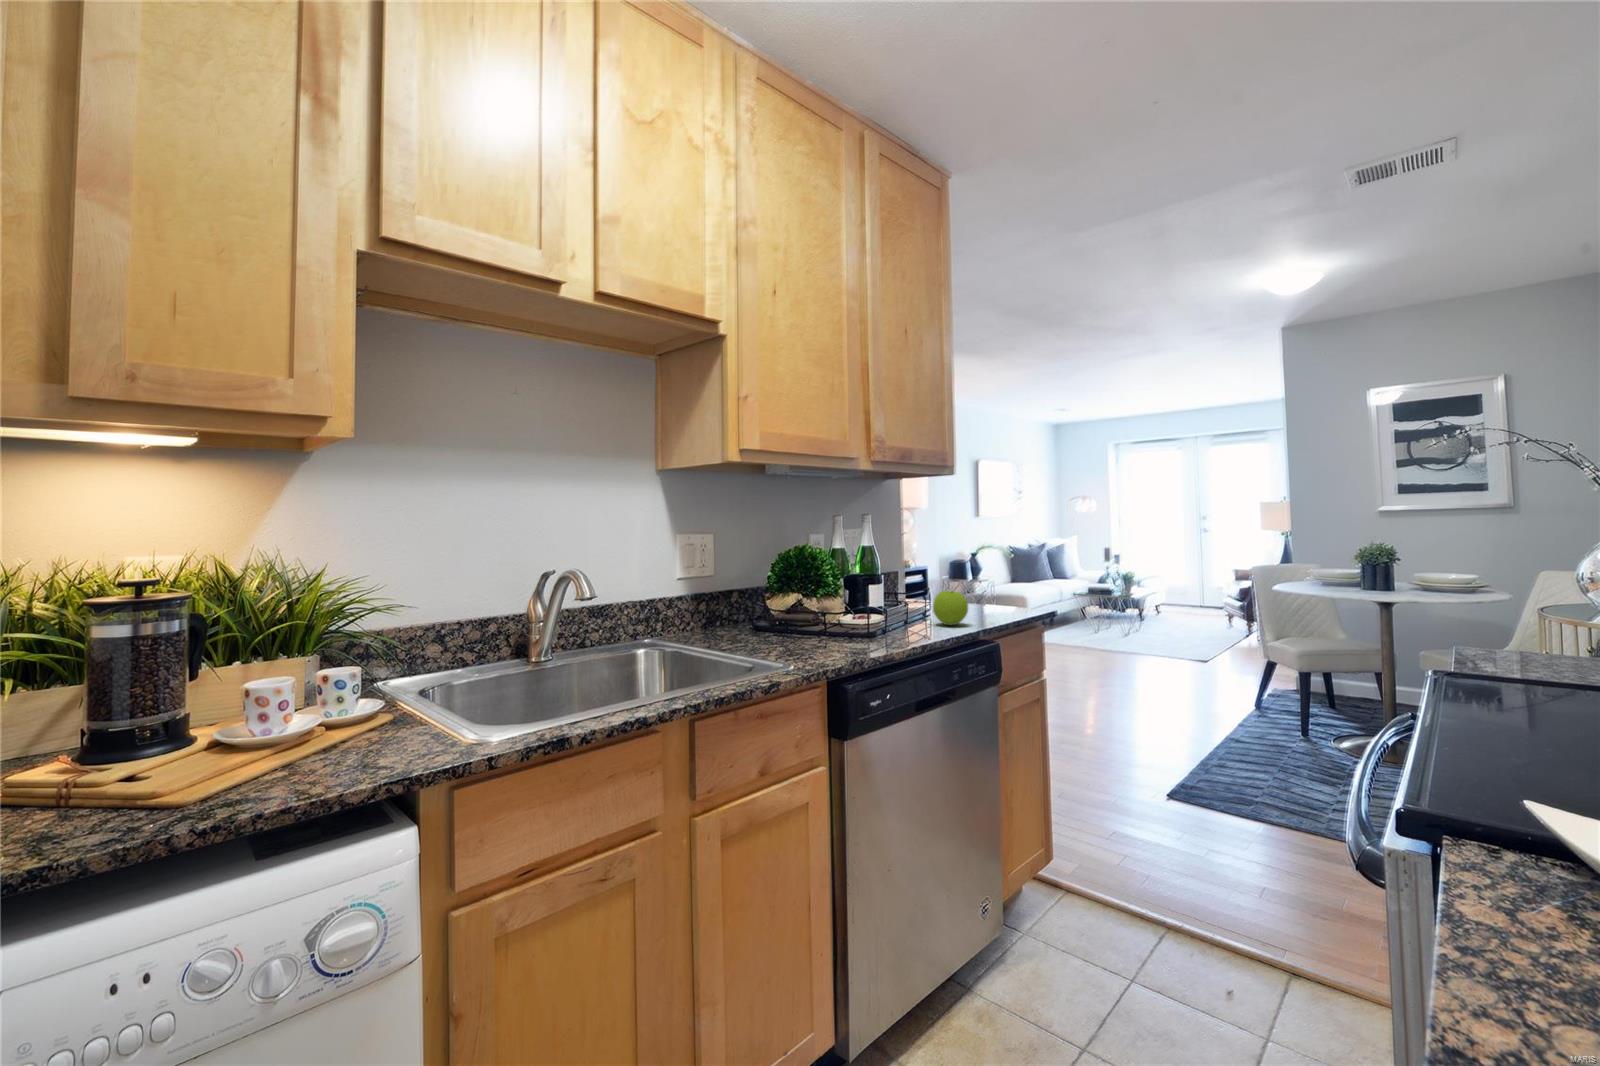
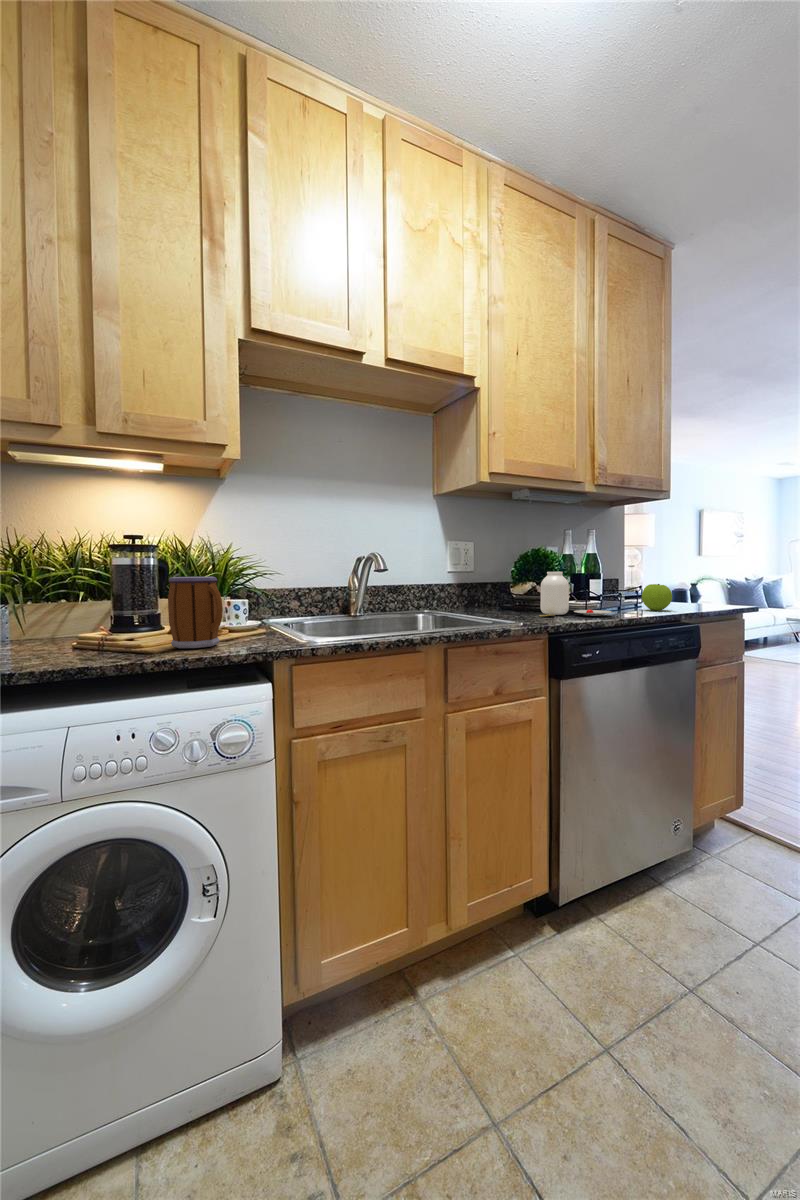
jar: none [810,583,907,649] -> present [539,572,612,617]
mug: none [218,654,329,789] -> present [168,577,223,648]

